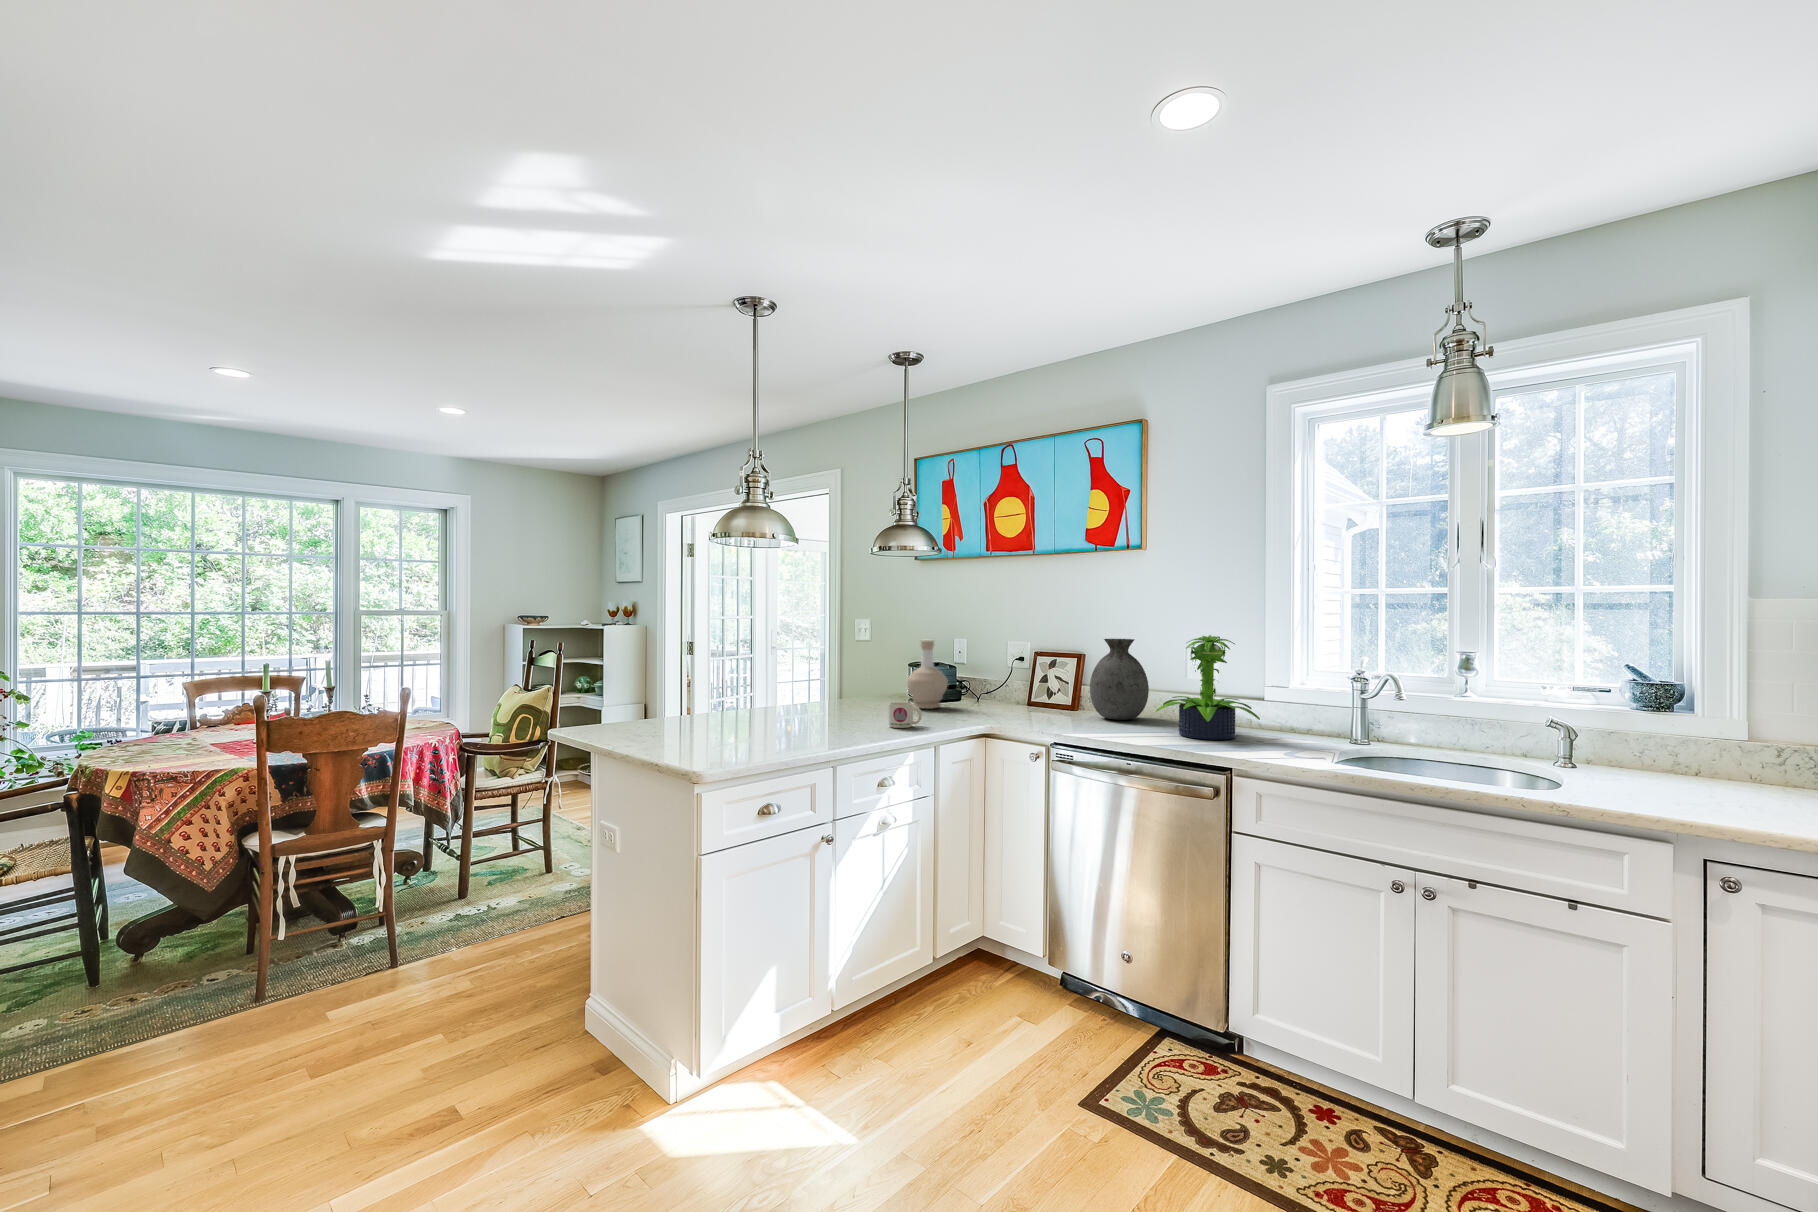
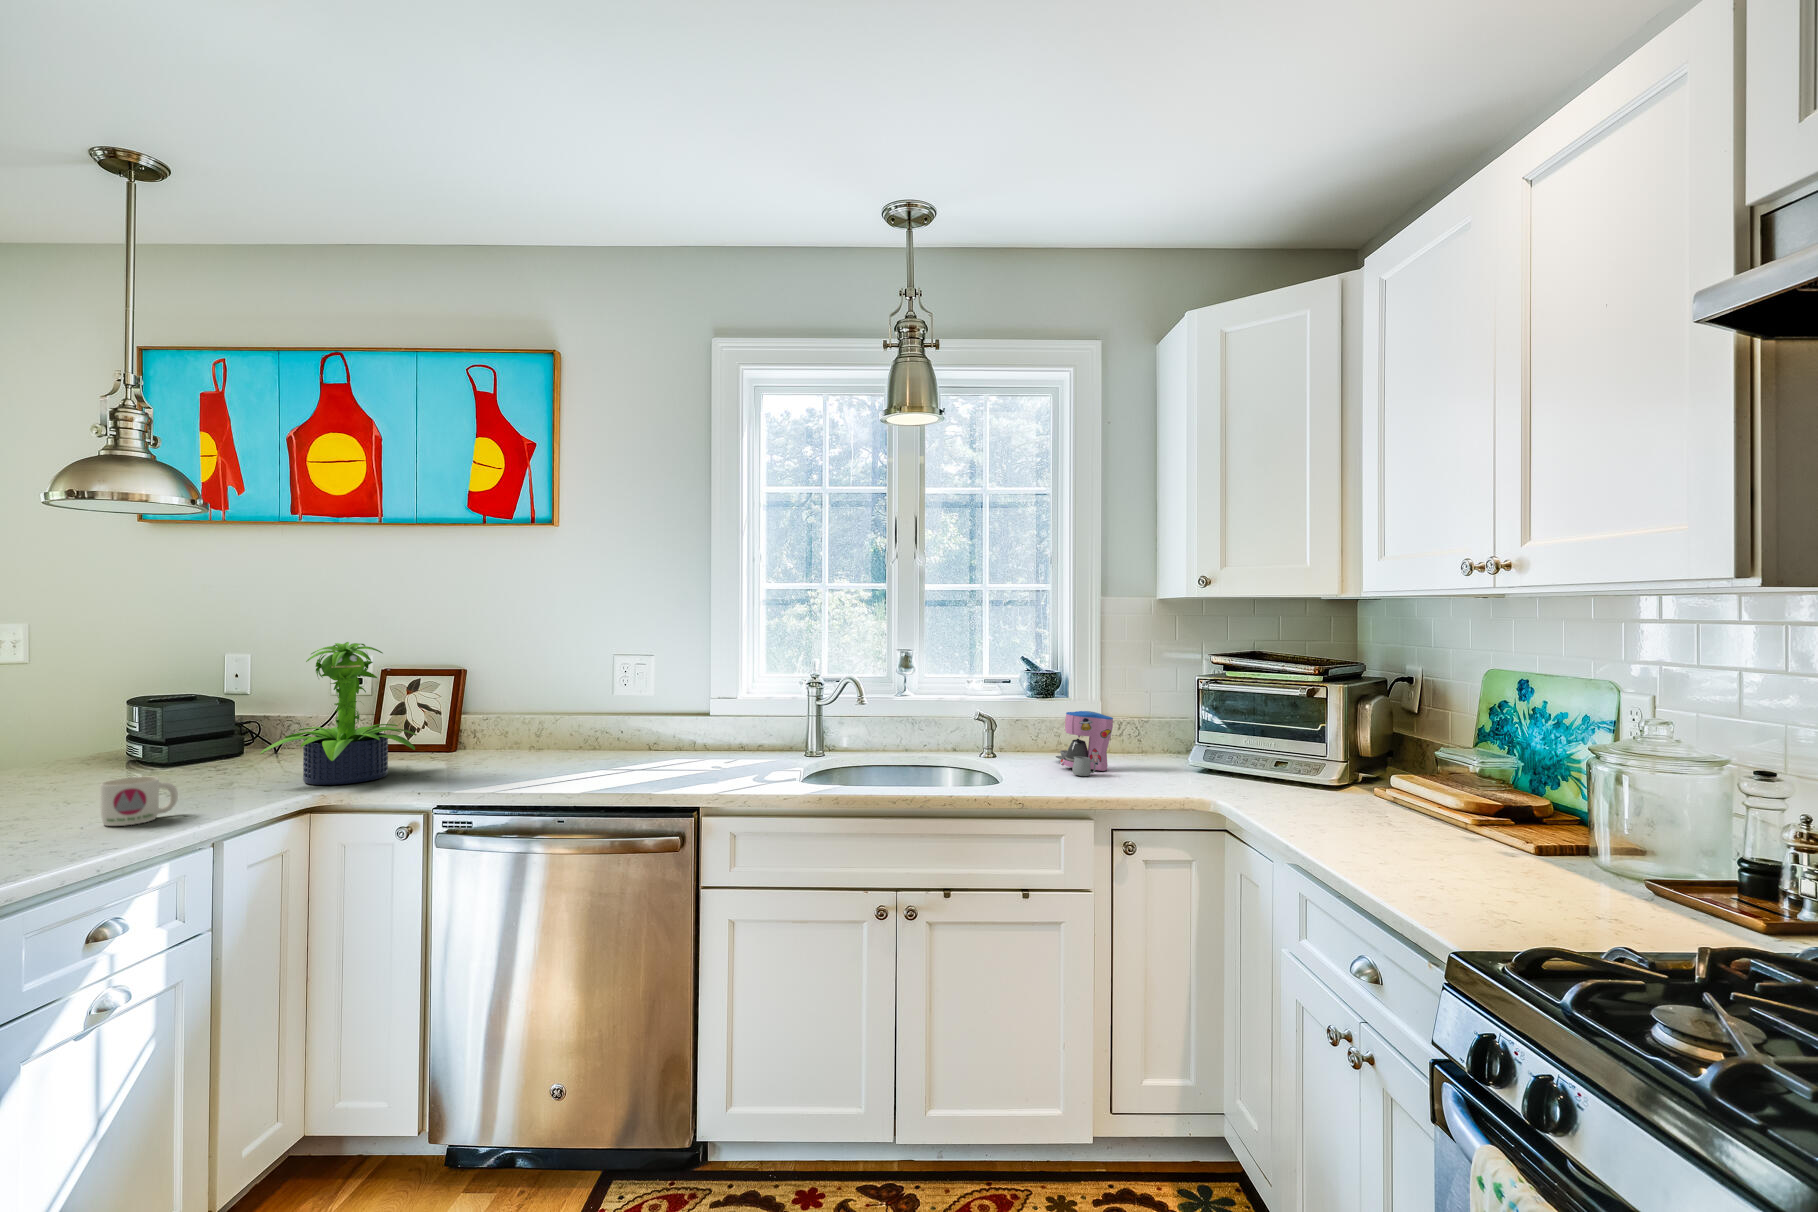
potted plant: present [1156,635,1260,740] -> present [260,642,416,785]
vase: present [1090,639,1149,720] -> none [478,648,563,760]
bottle: present [907,640,948,709] -> none [131,661,221,779]
coffee maker: none [1655,727,1737,799] -> present [1056,711,1113,776]

